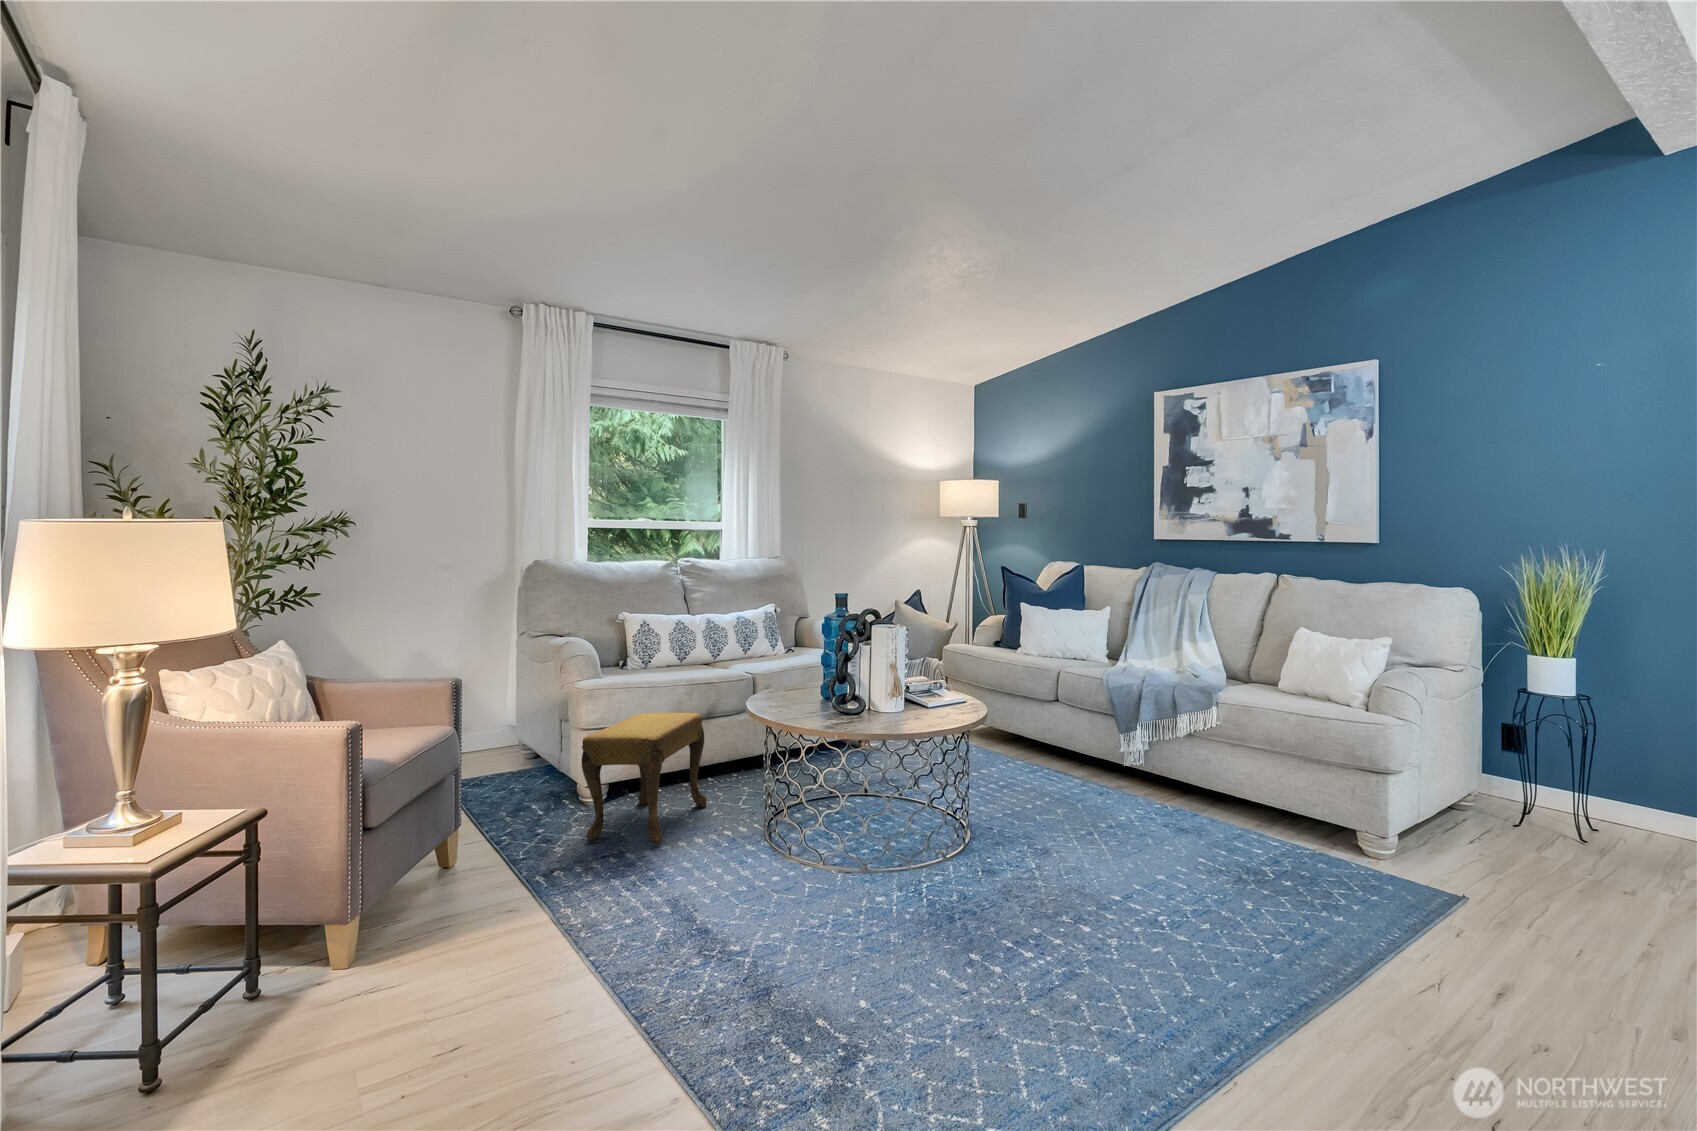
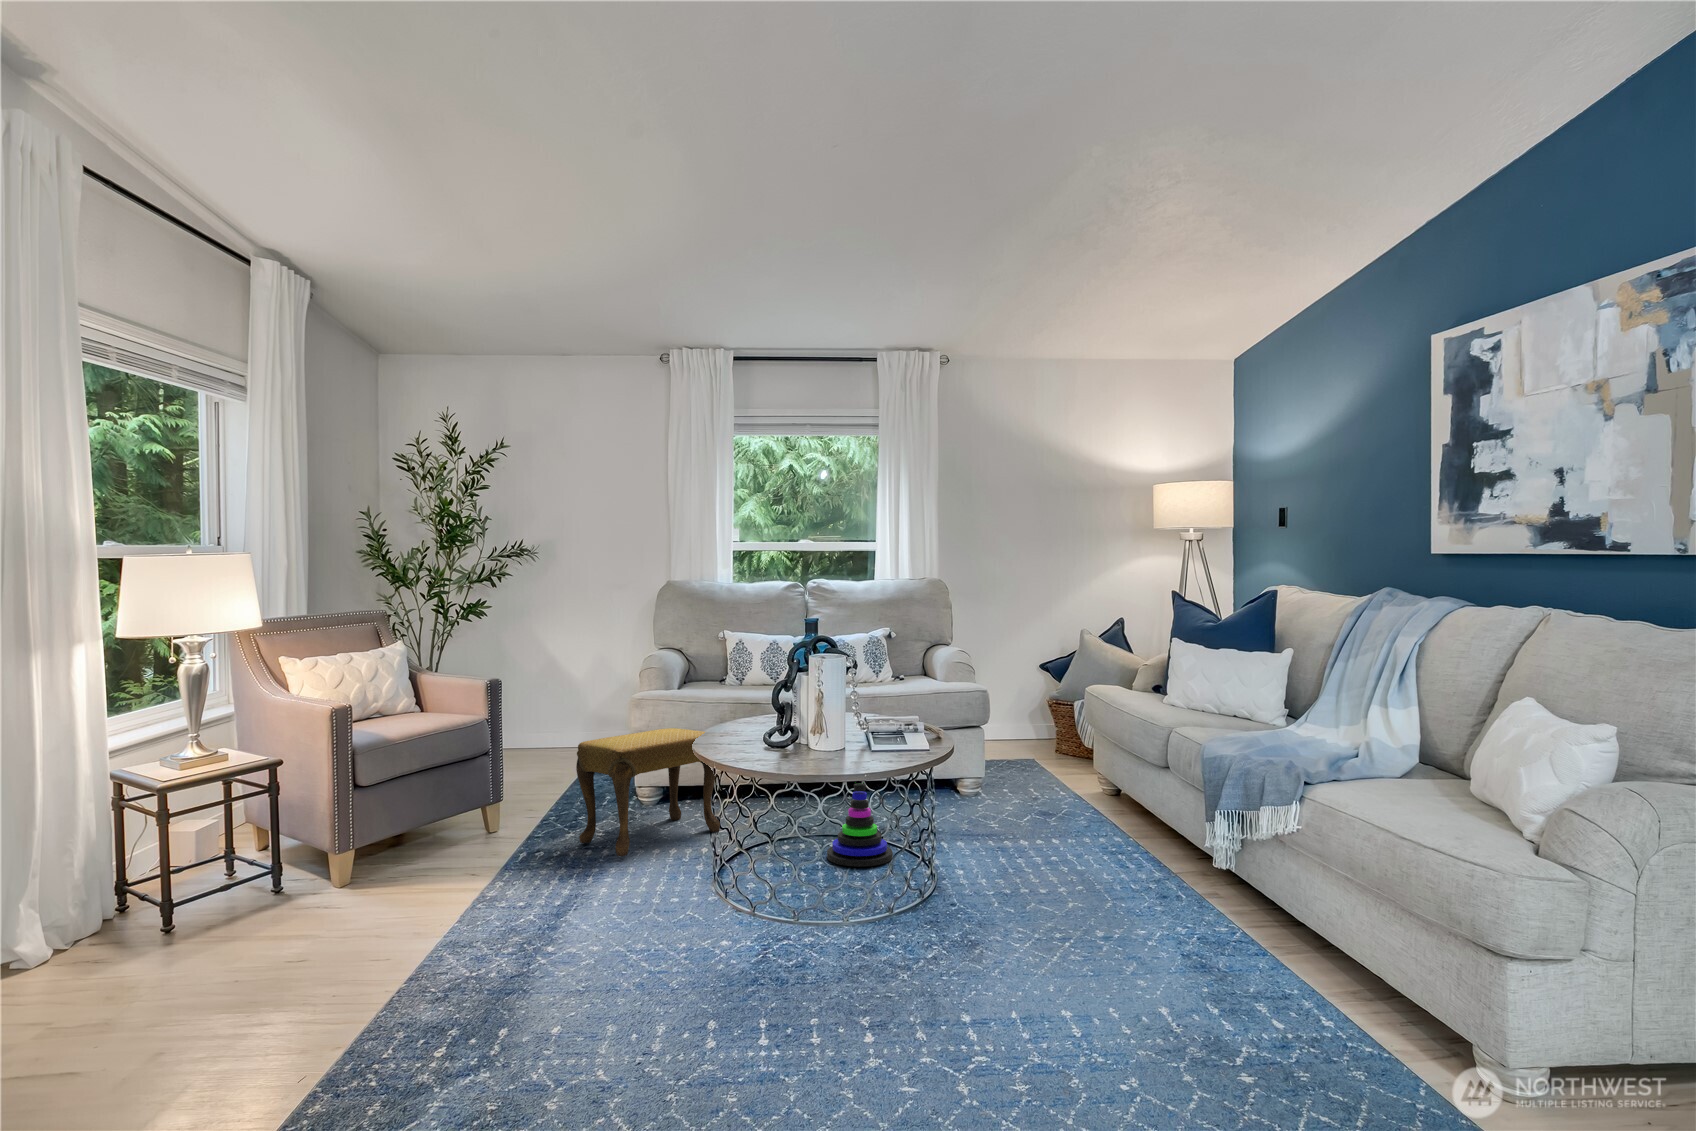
stacking toy: none [833,719,889,812] -> present [827,783,893,867]

